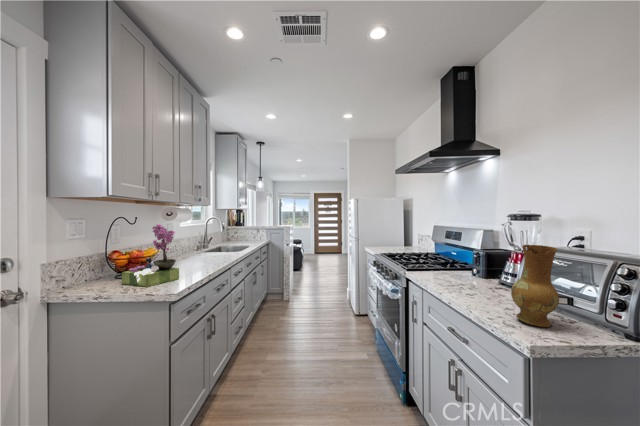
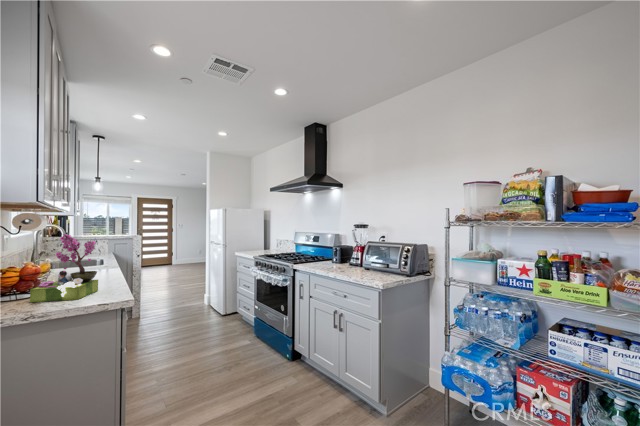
ceramic jug: present [511,245,559,328] -> none [367,239,386,278]

